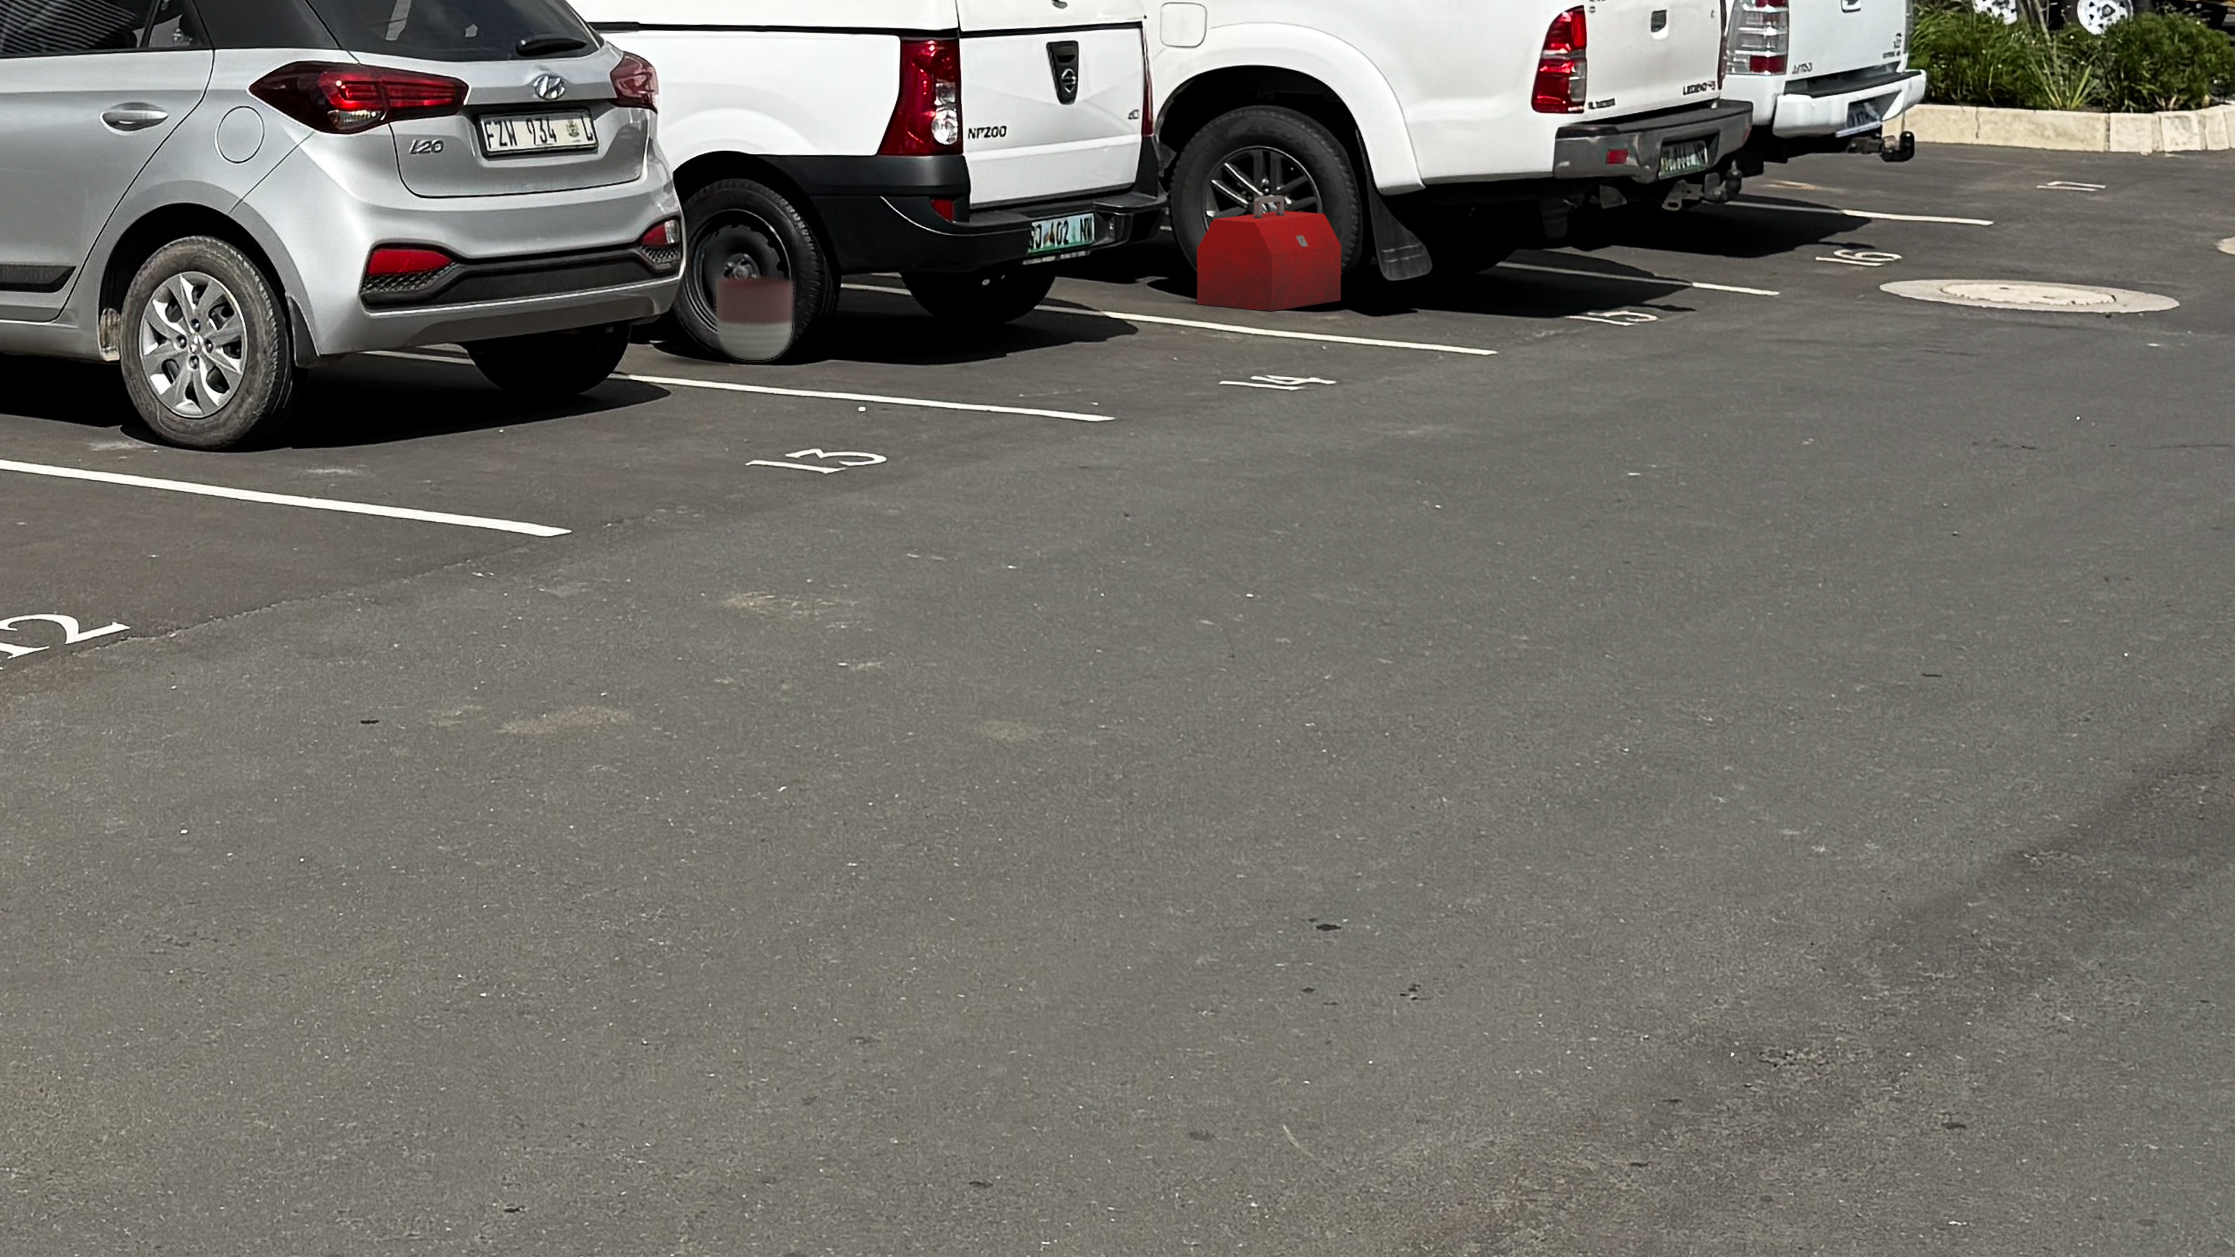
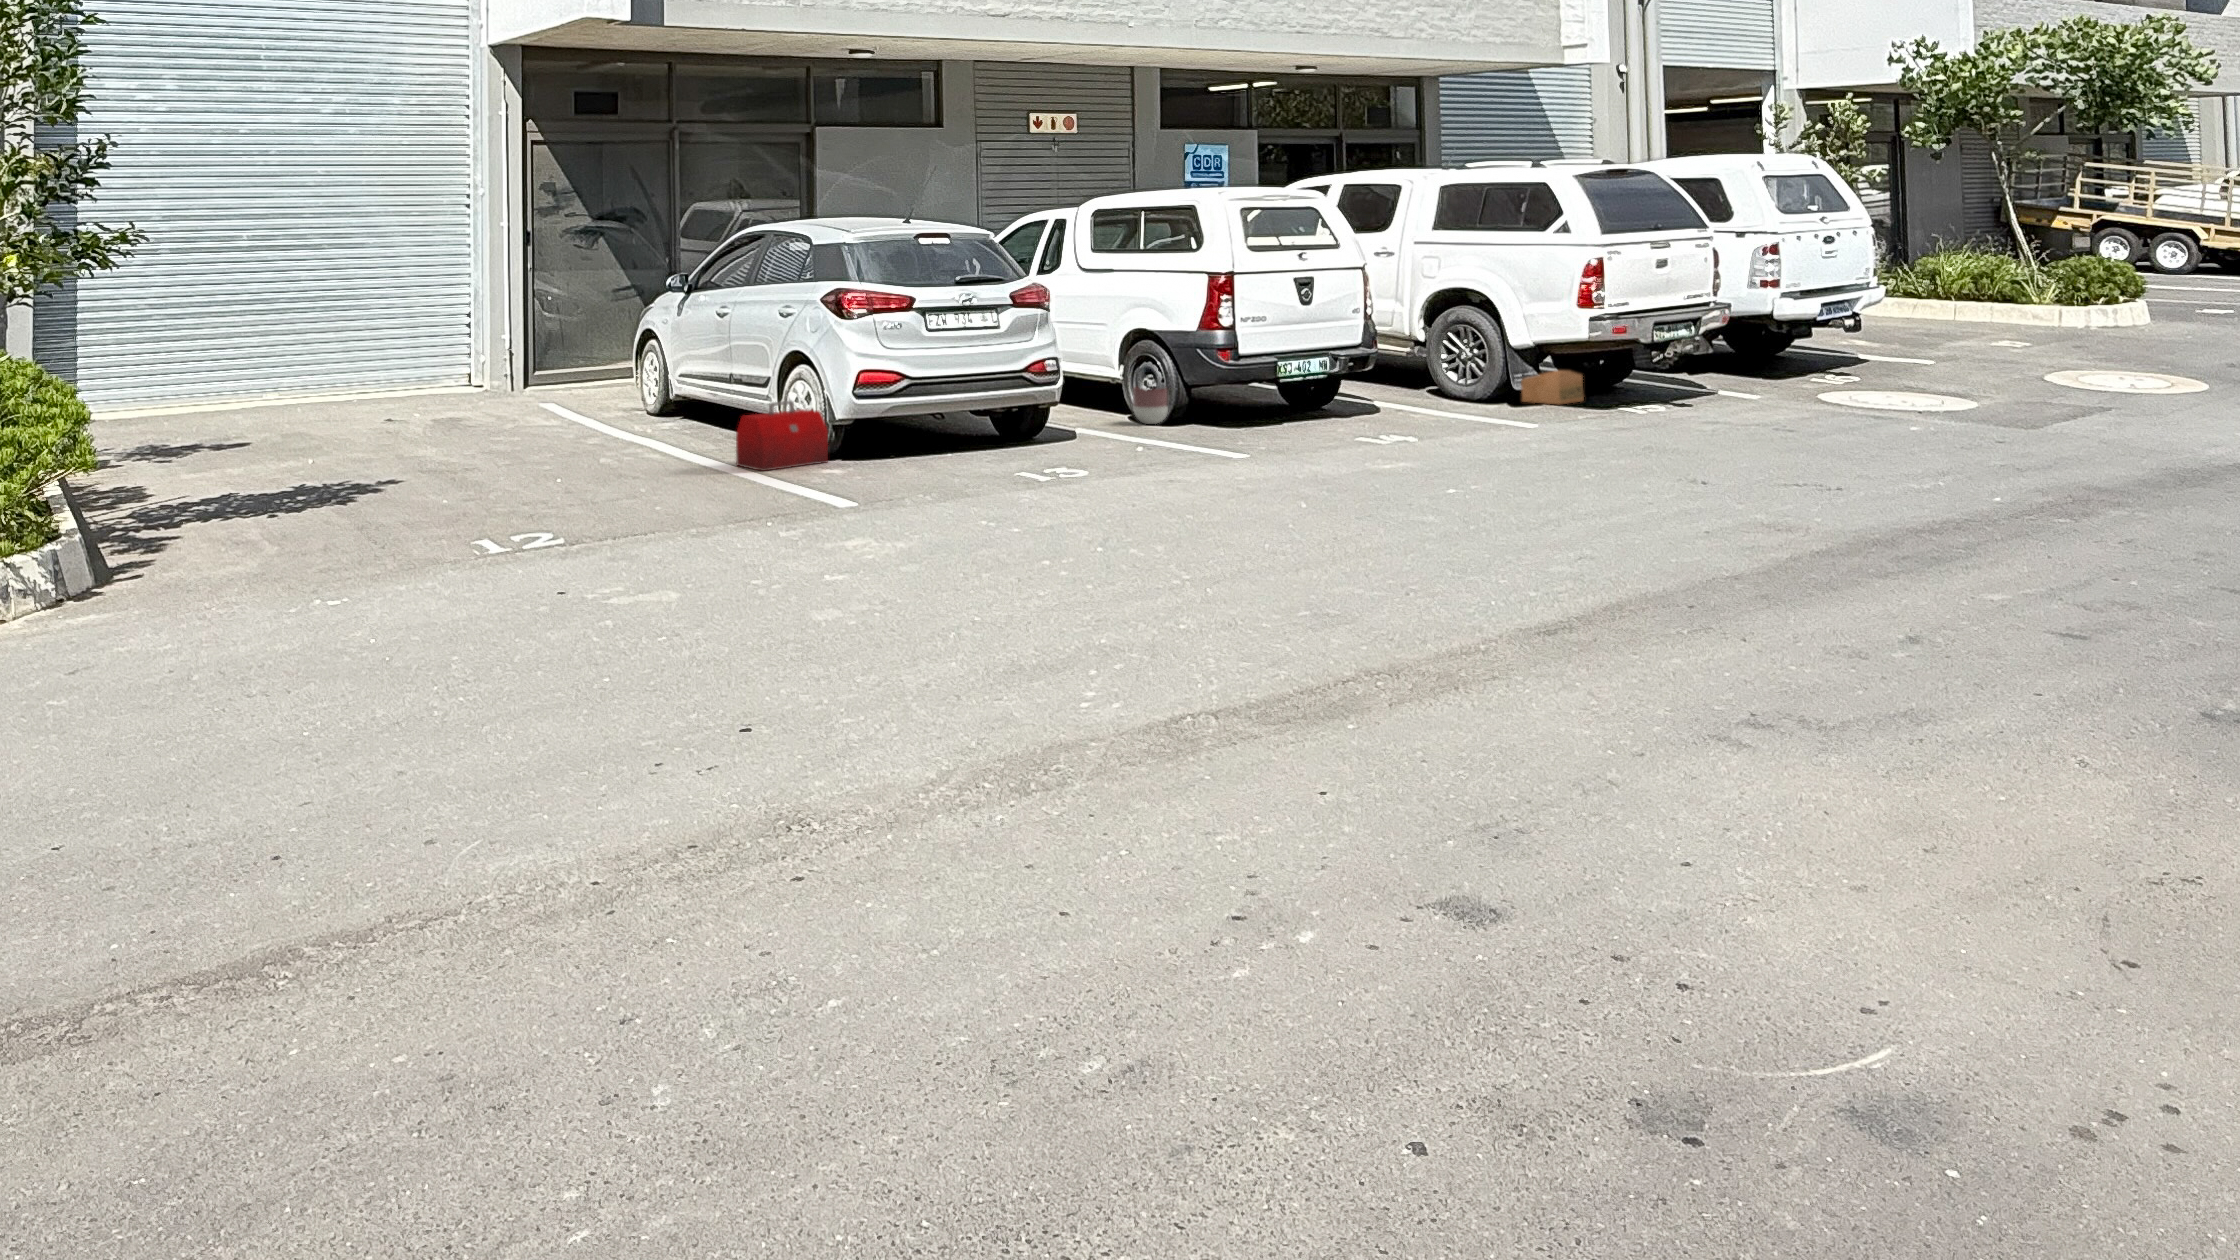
toolbox: present [1197,196,1341,311] -> present [736,401,828,471]
cardboard box: none [1400,231,1516,308] -> present [1521,371,1584,404]

